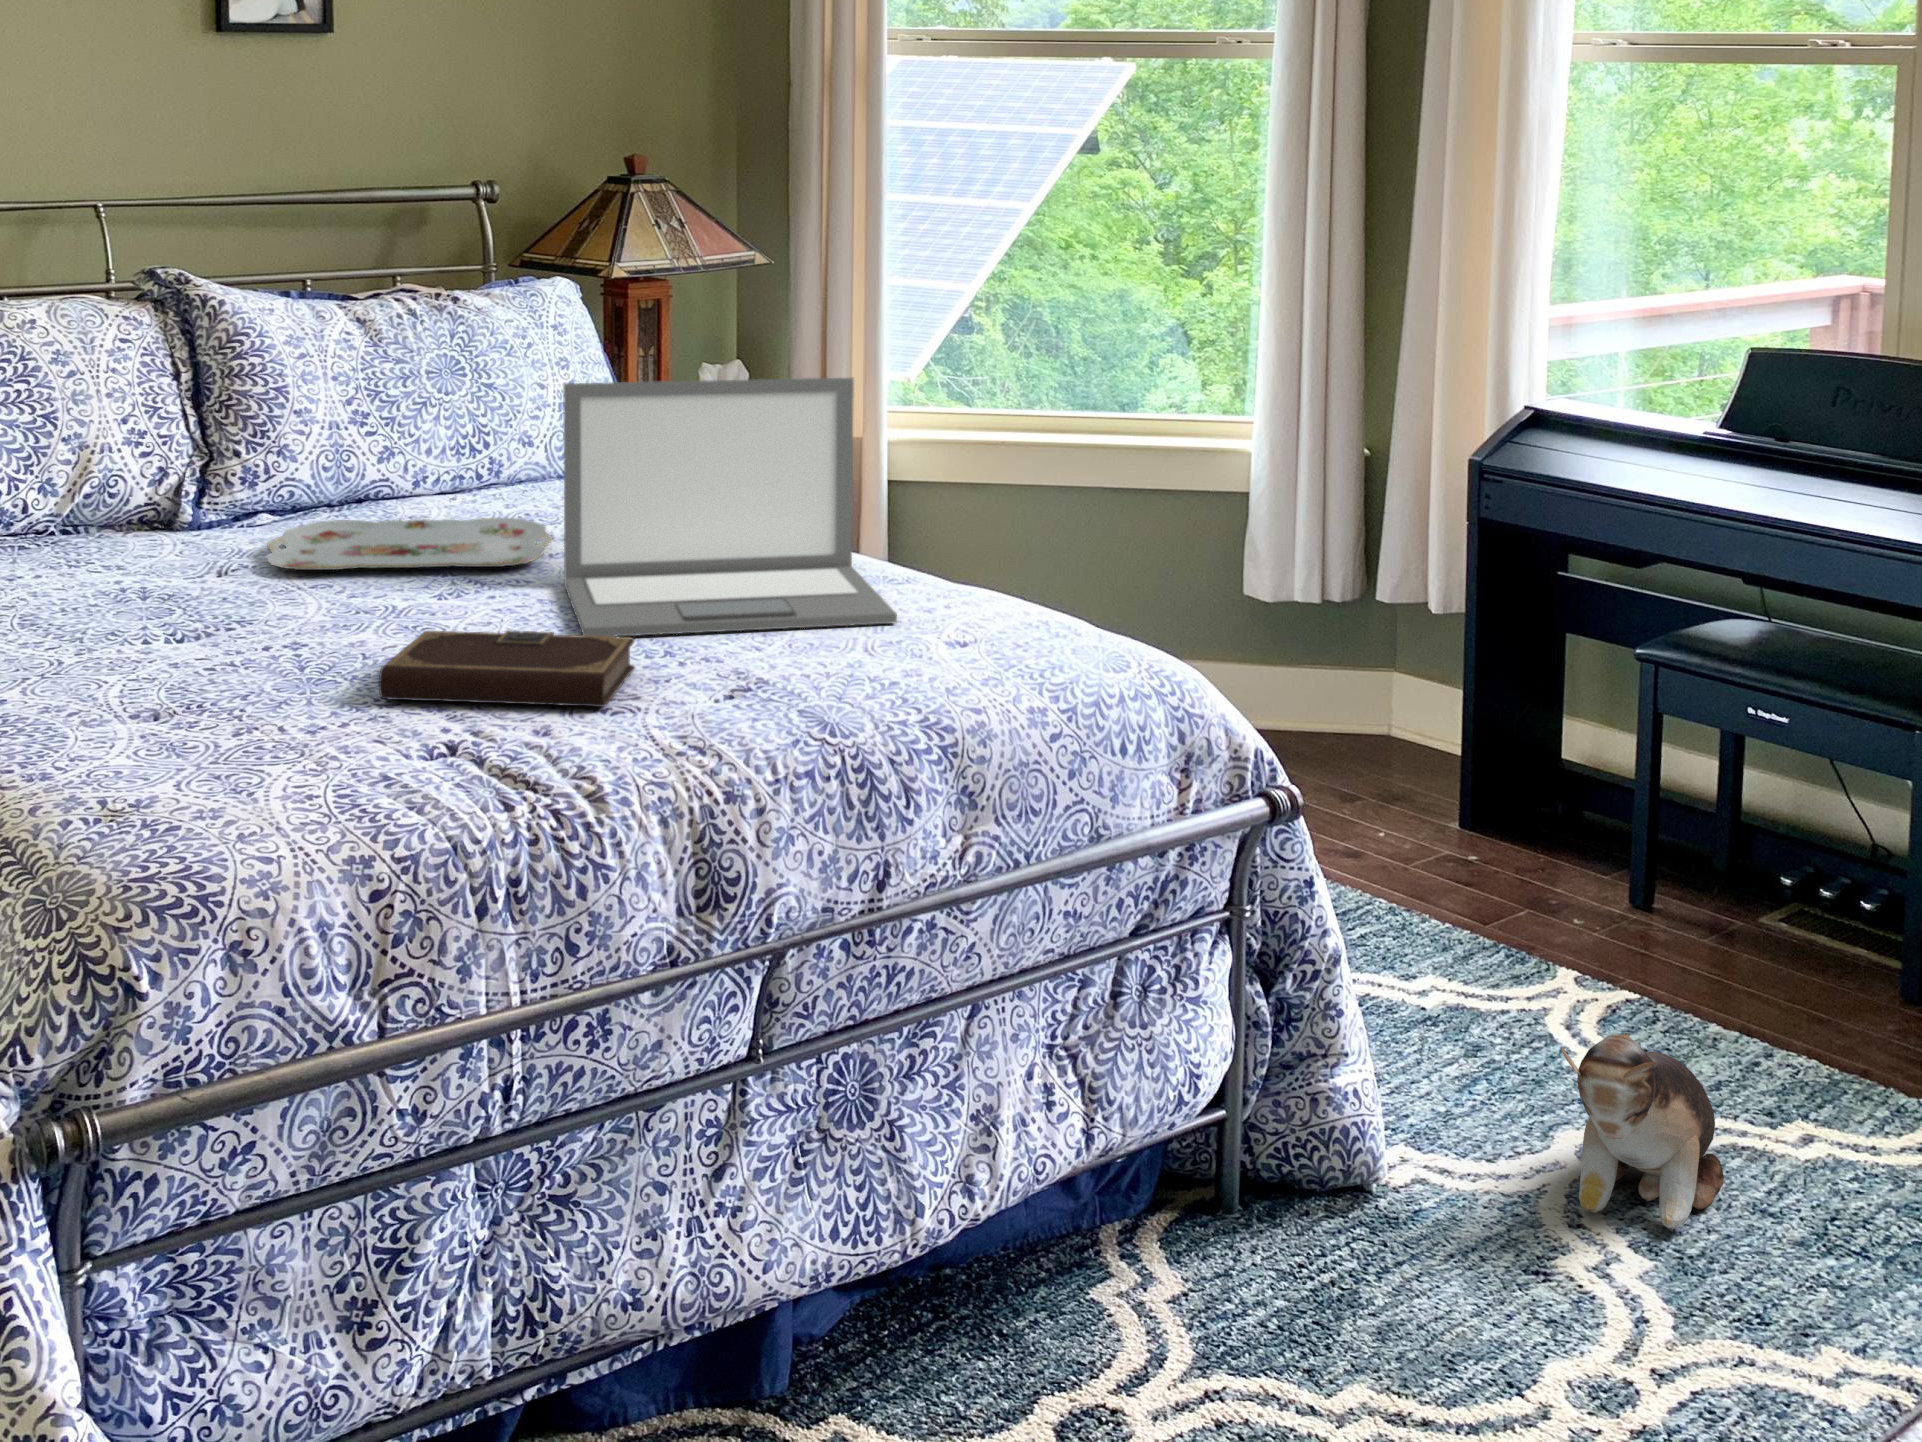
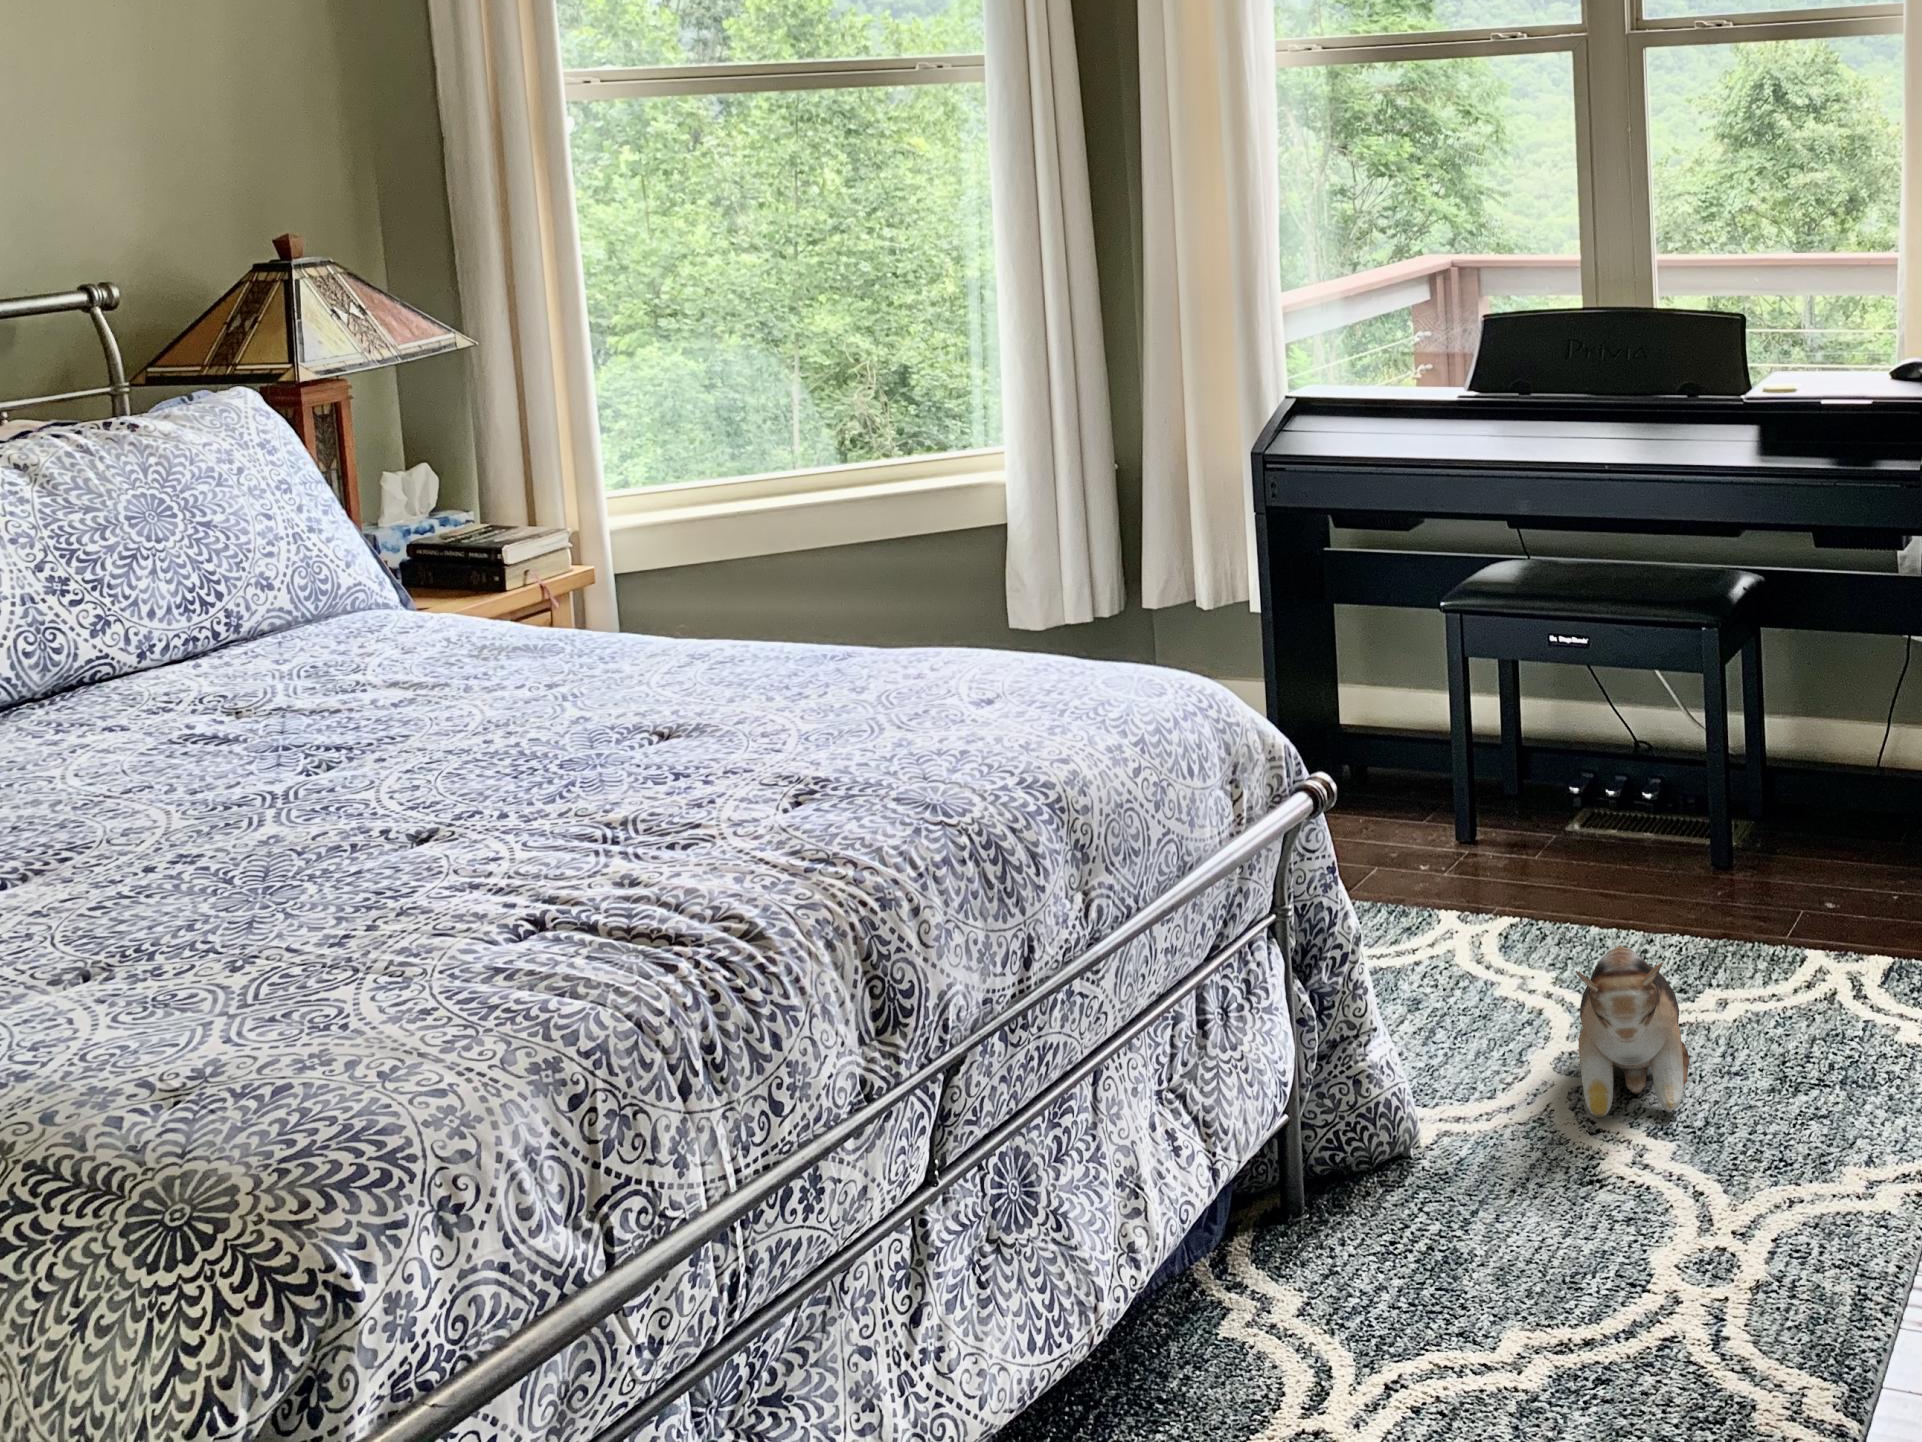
laptop: present [563,378,897,637] -> none [456,445,900,773]
serving tray: present [268,518,553,570] -> none [33,663,419,768]
notebook: present [379,630,635,707] -> none [394,758,683,885]

